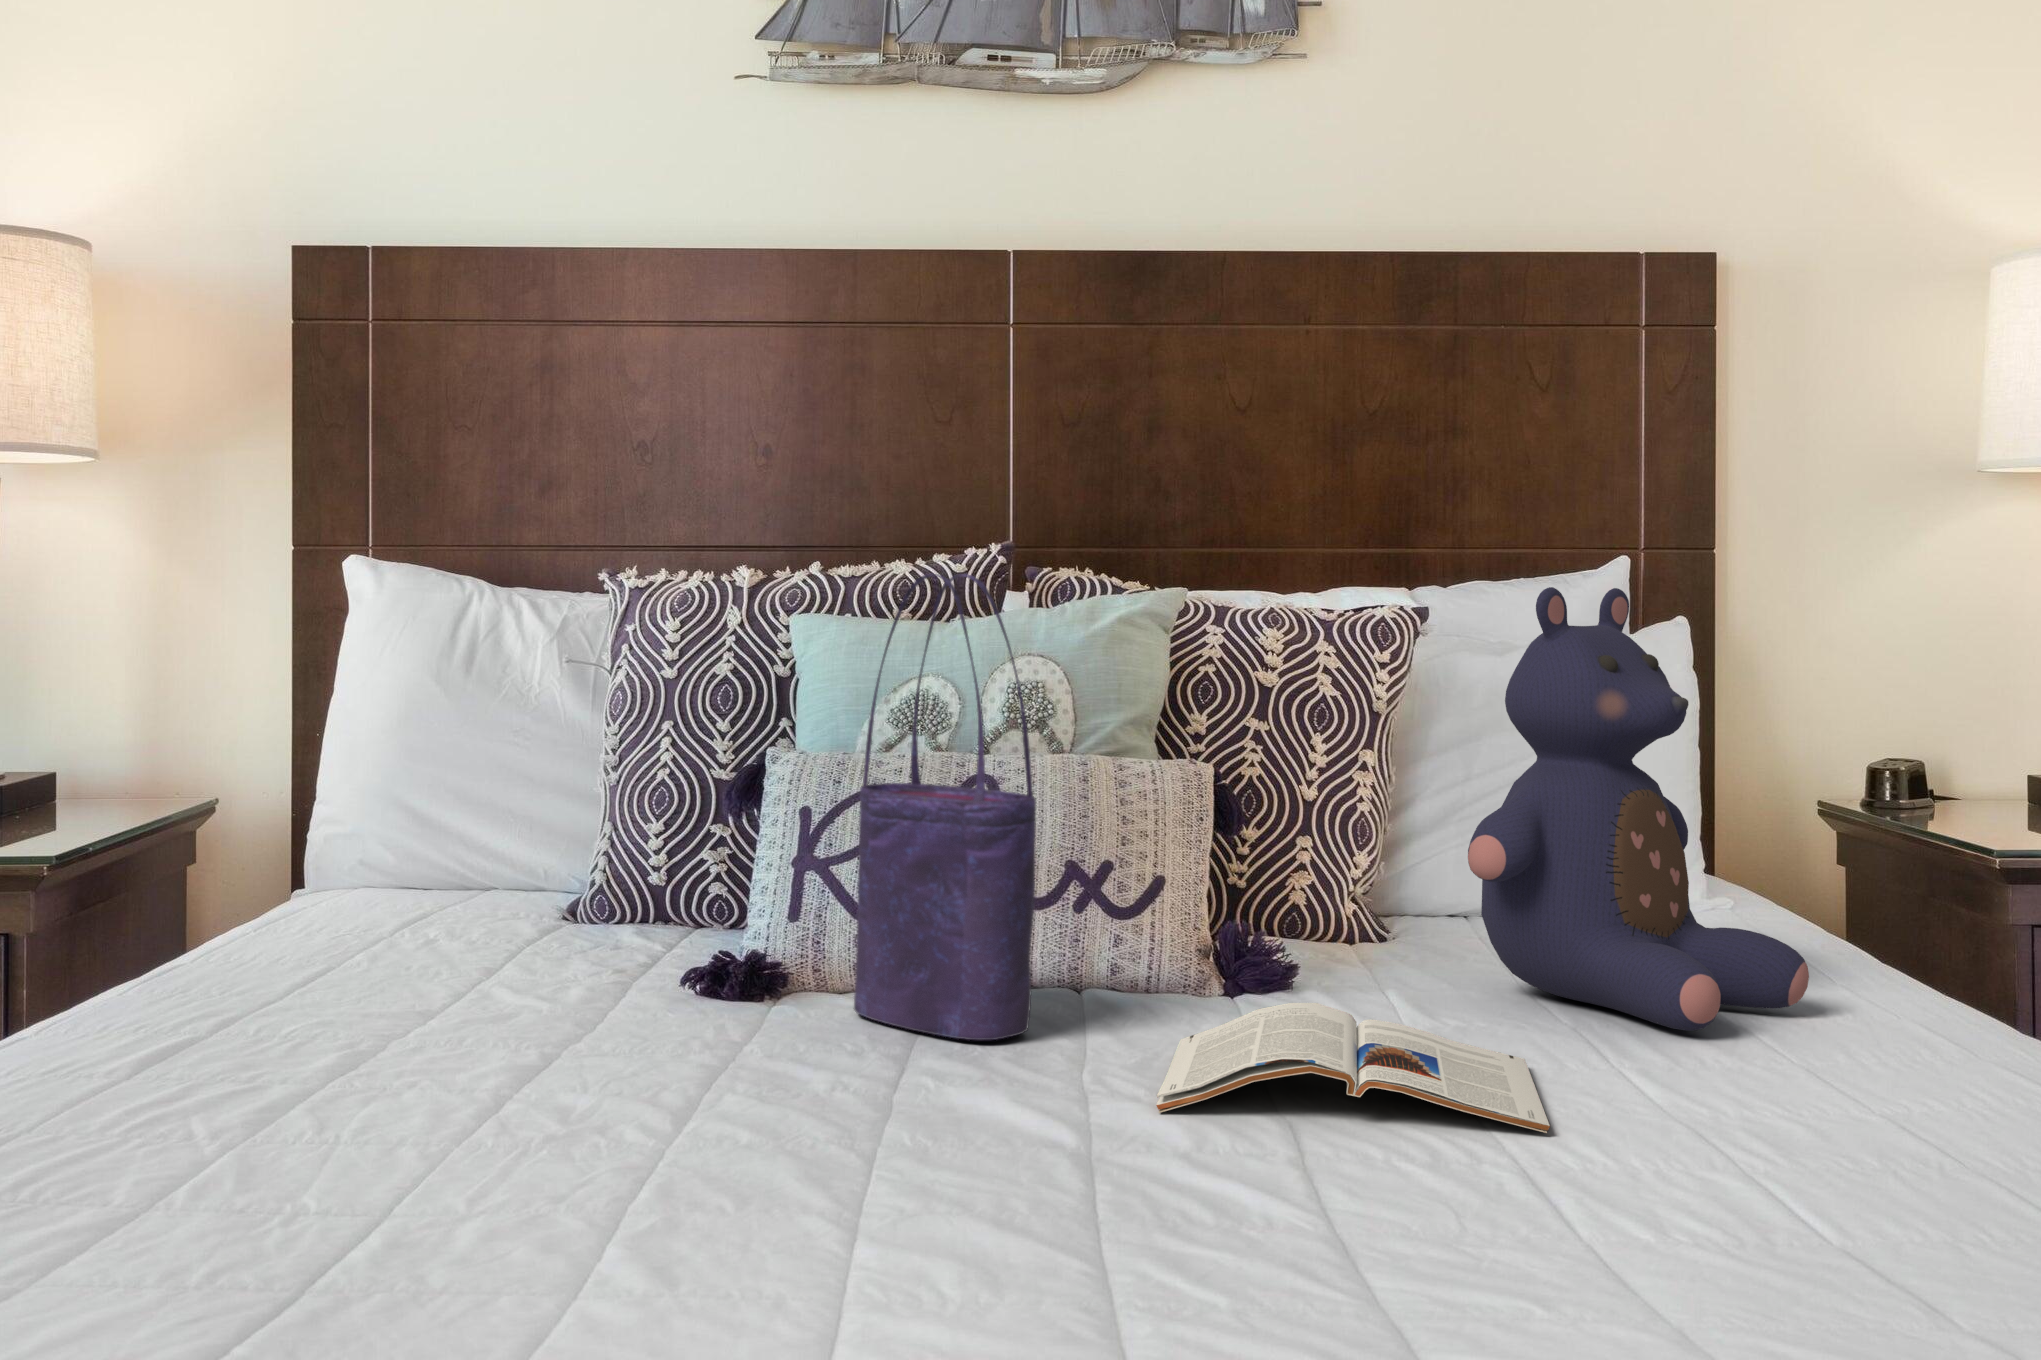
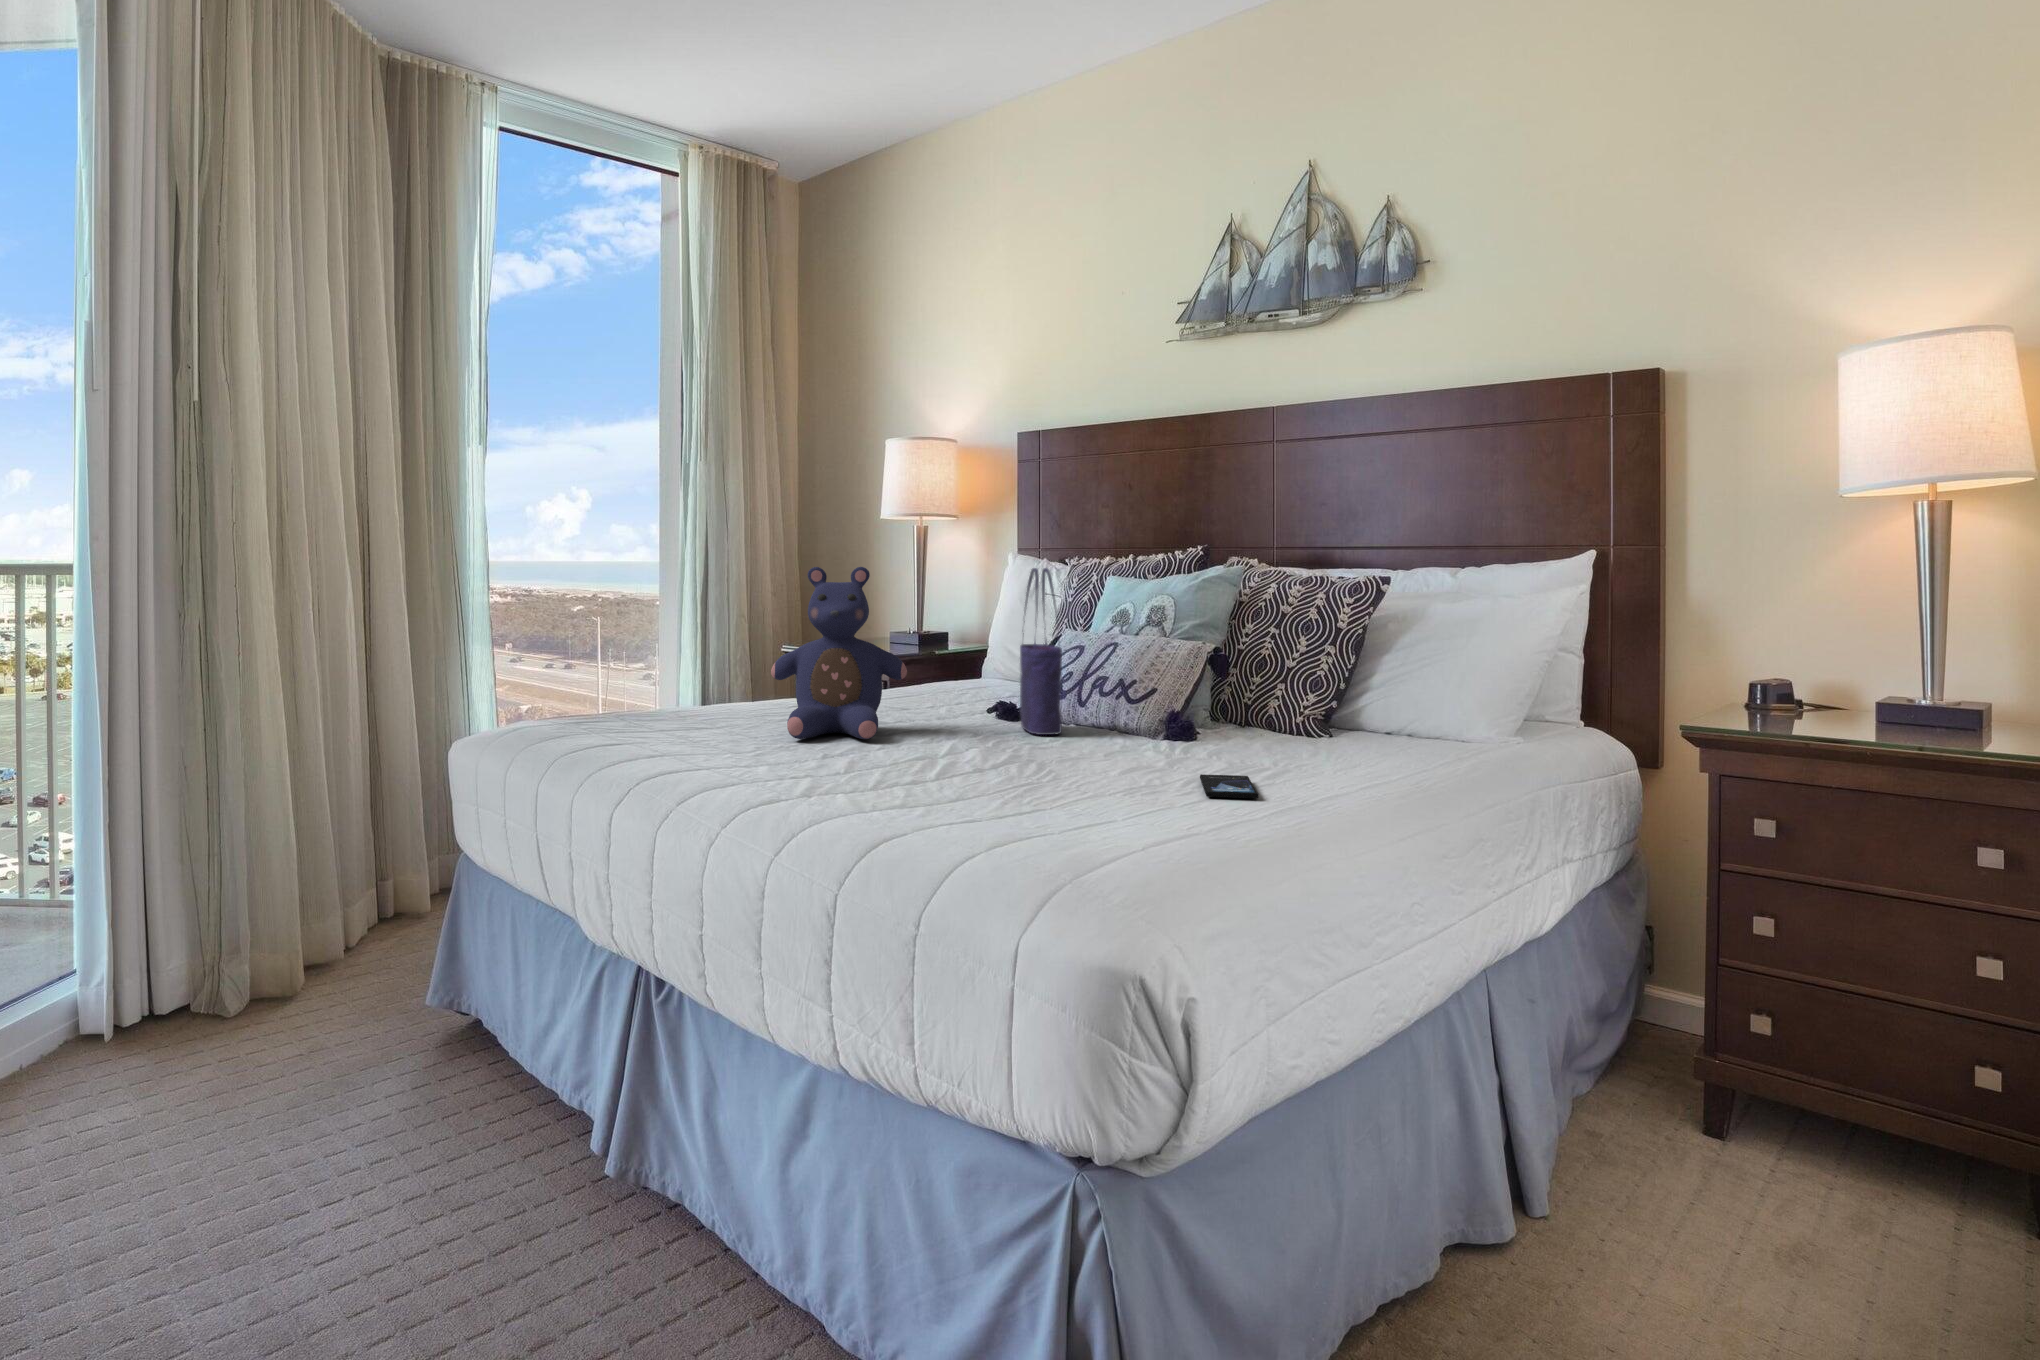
teddy bear: present [1468,587,1809,1031] -> present [771,567,907,739]
magazine: present [1156,1003,1550,1133] -> none [1031,729,1198,771]
smartphone: none [1732,1103,2026,1193] -> present [1200,774,1258,798]

